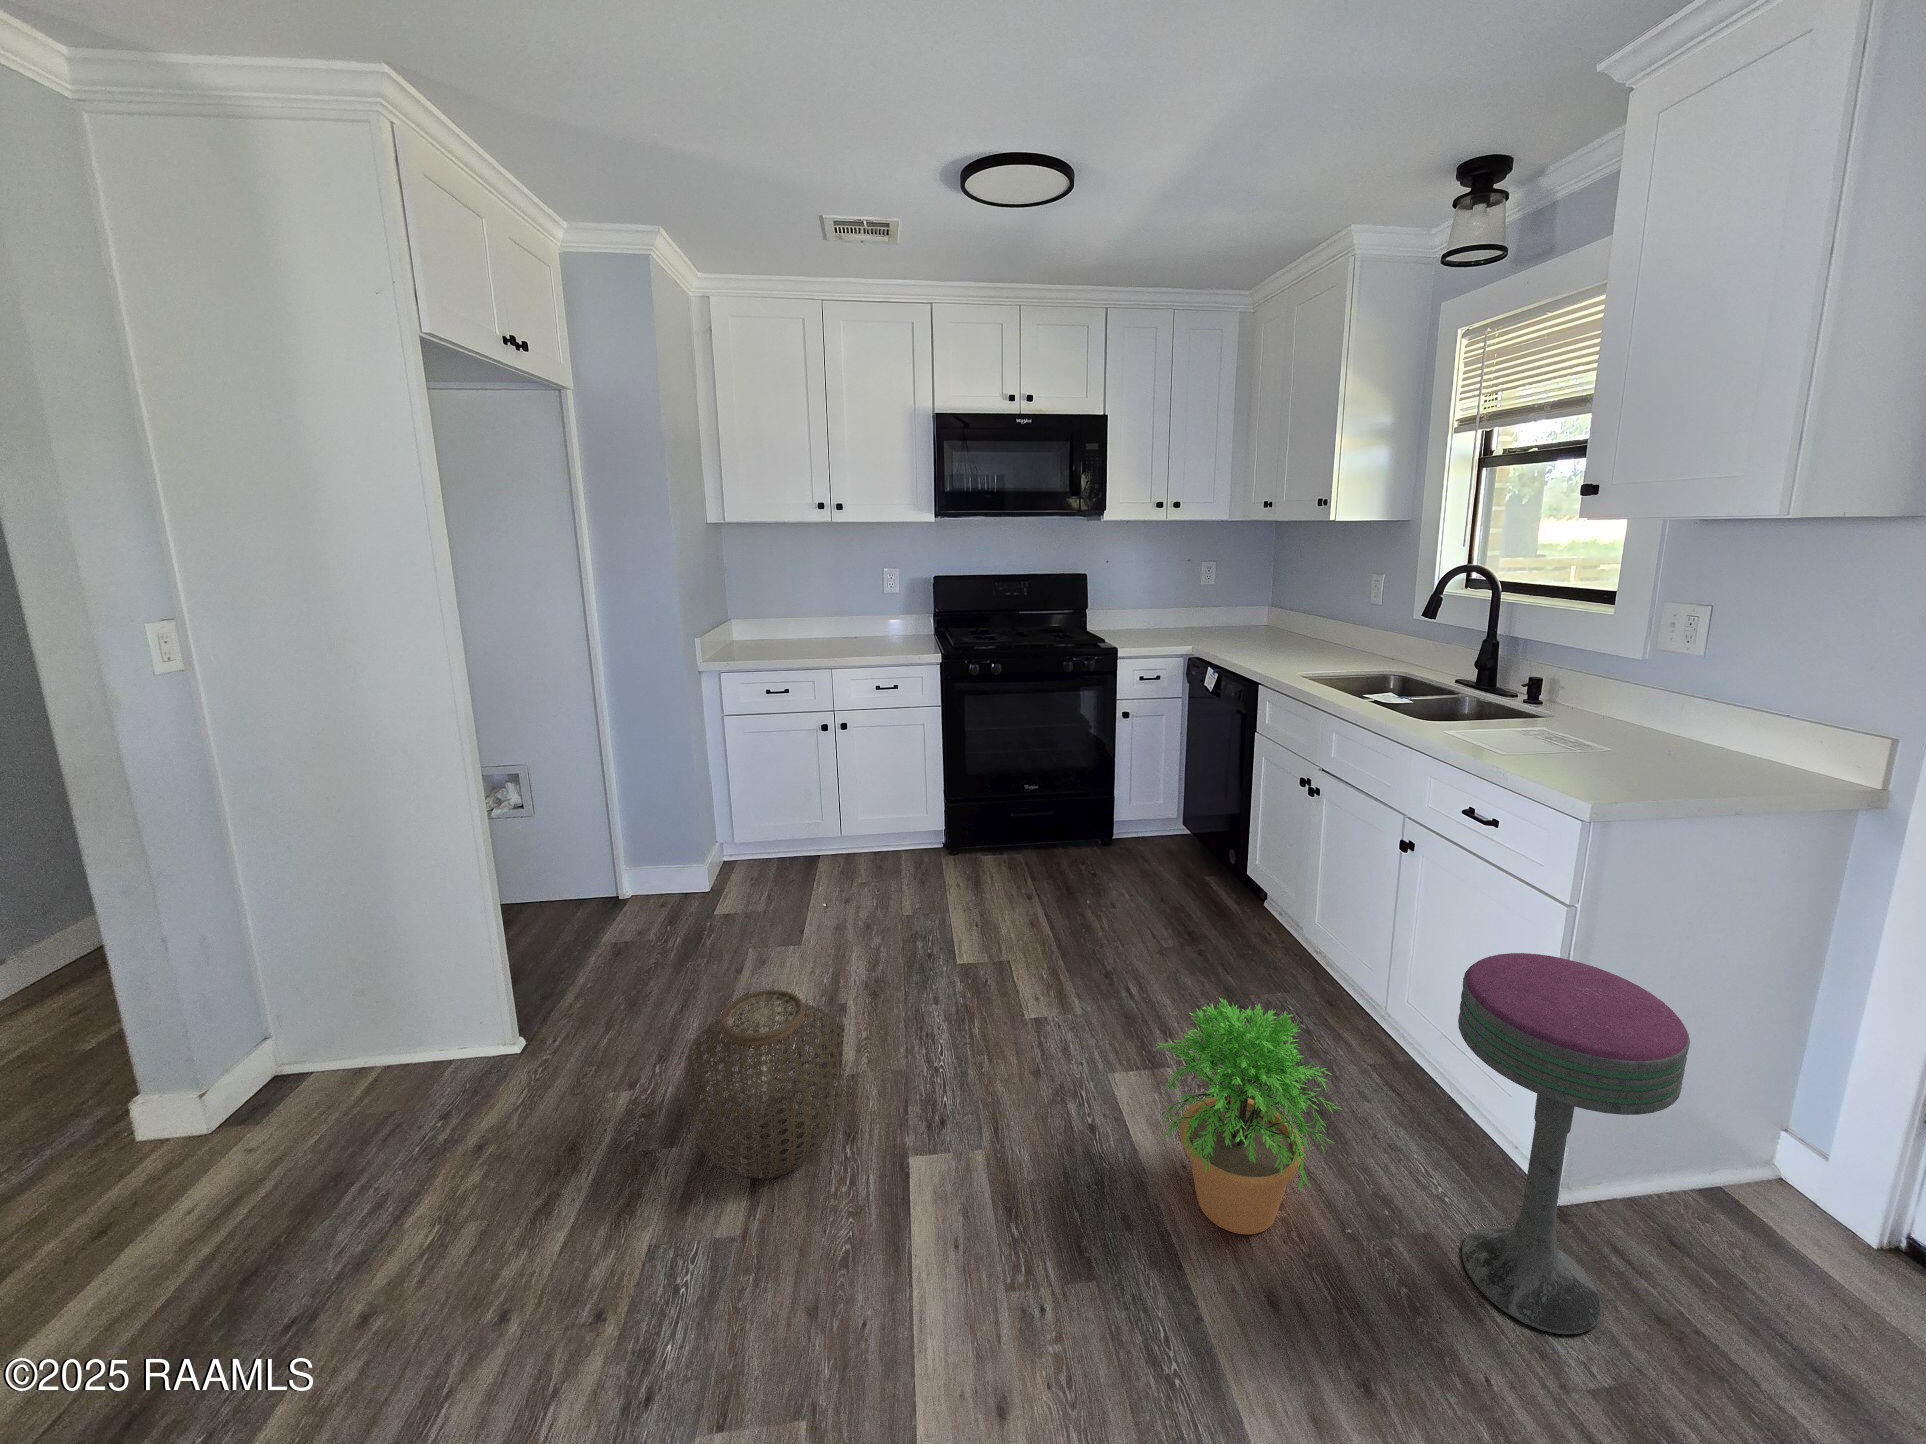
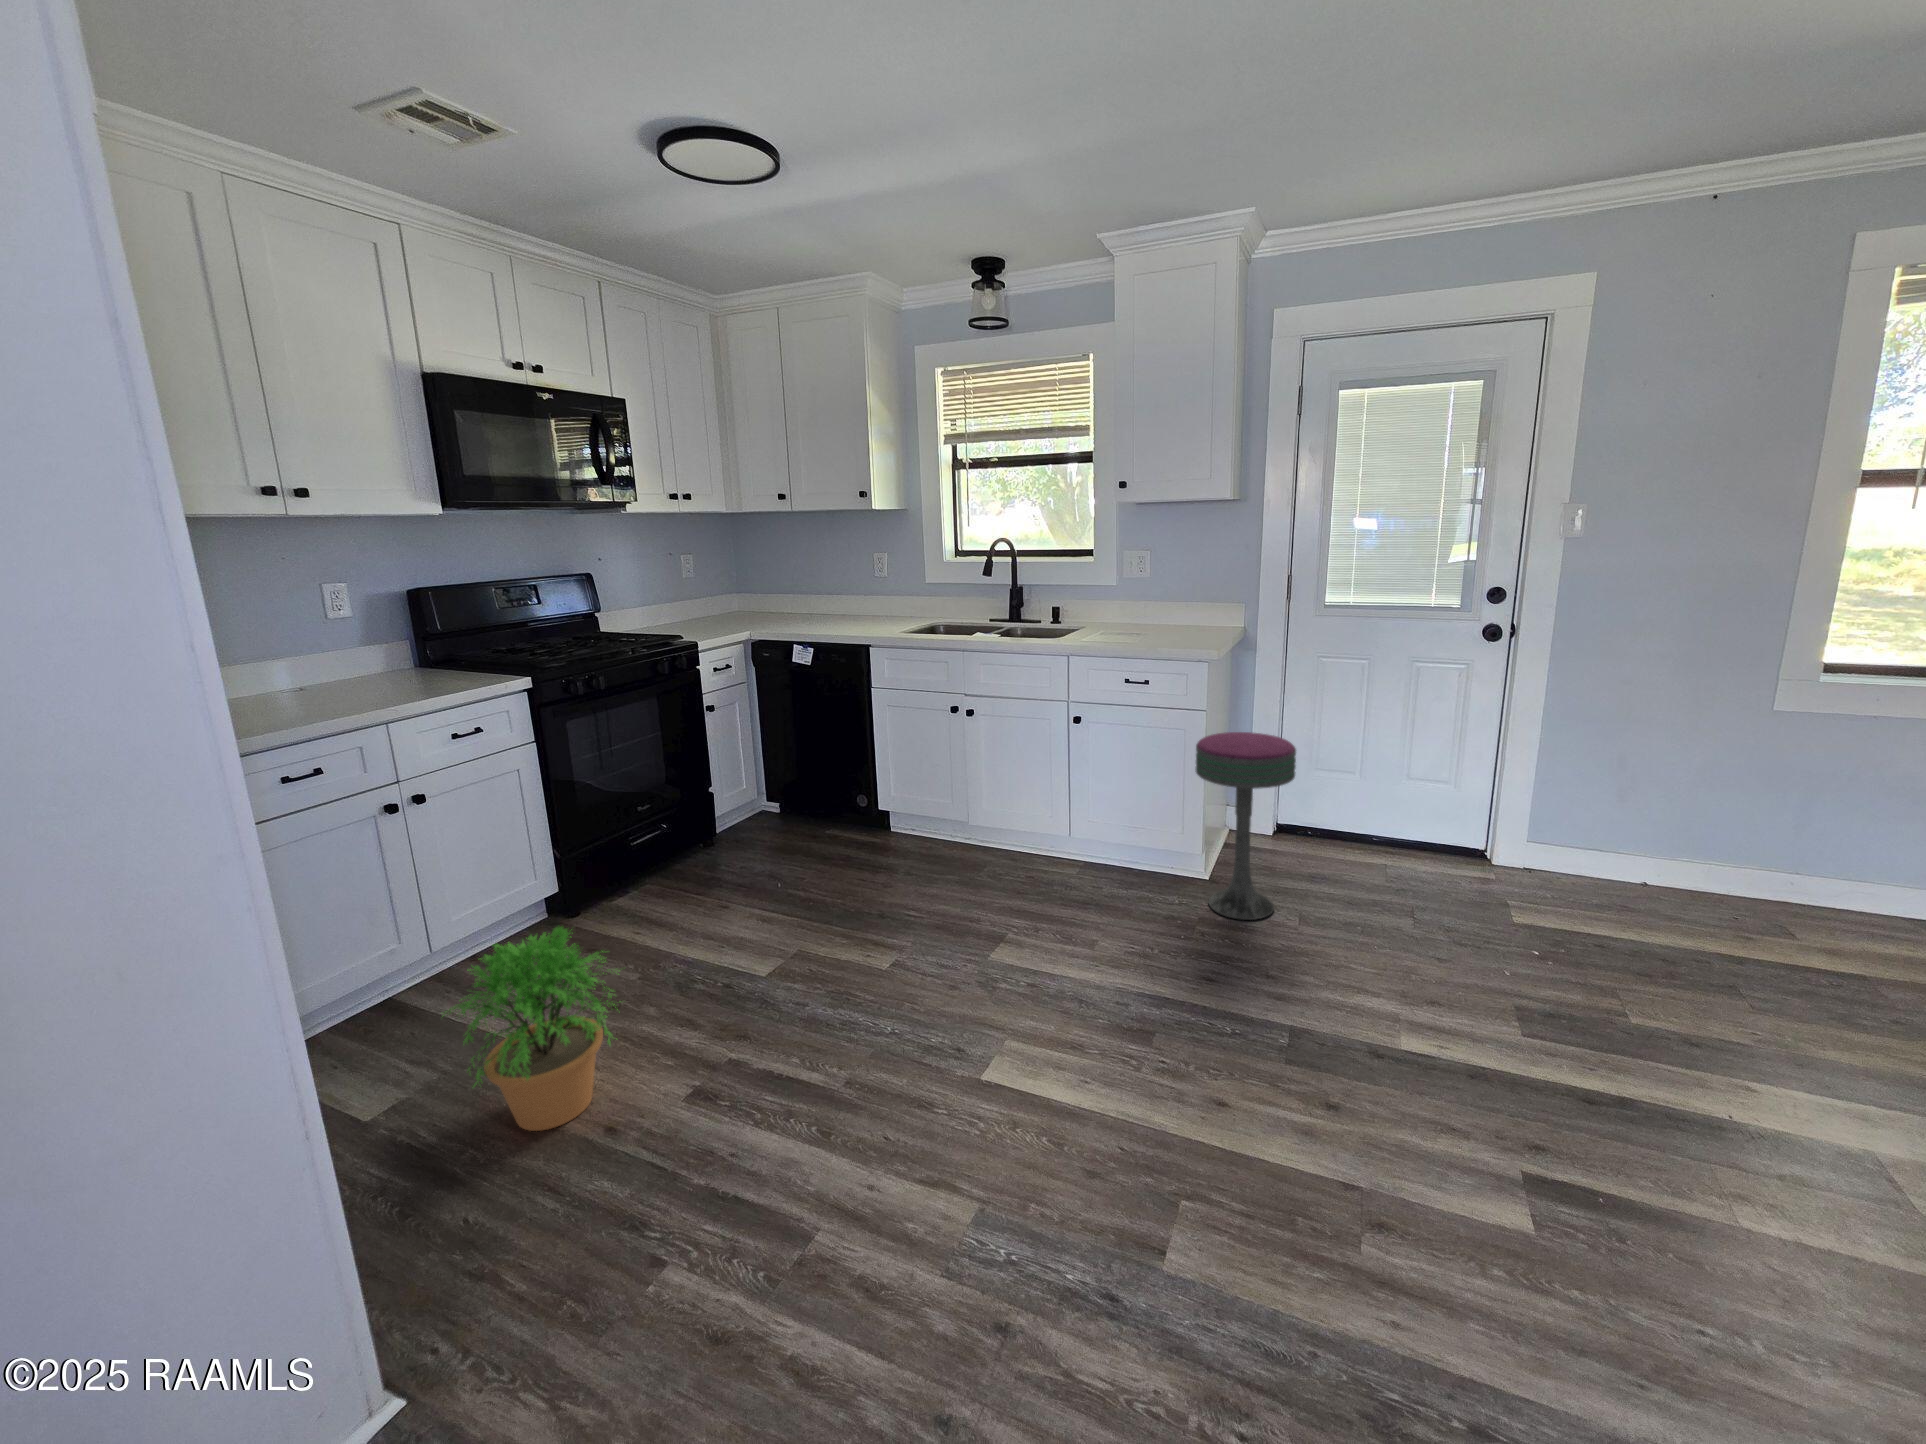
woven basket: present [685,990,844,1178] -> none [803,991,968,1194]
potted plant: present [1157,998,1341,1234] -> present [442,927,616,1131]

